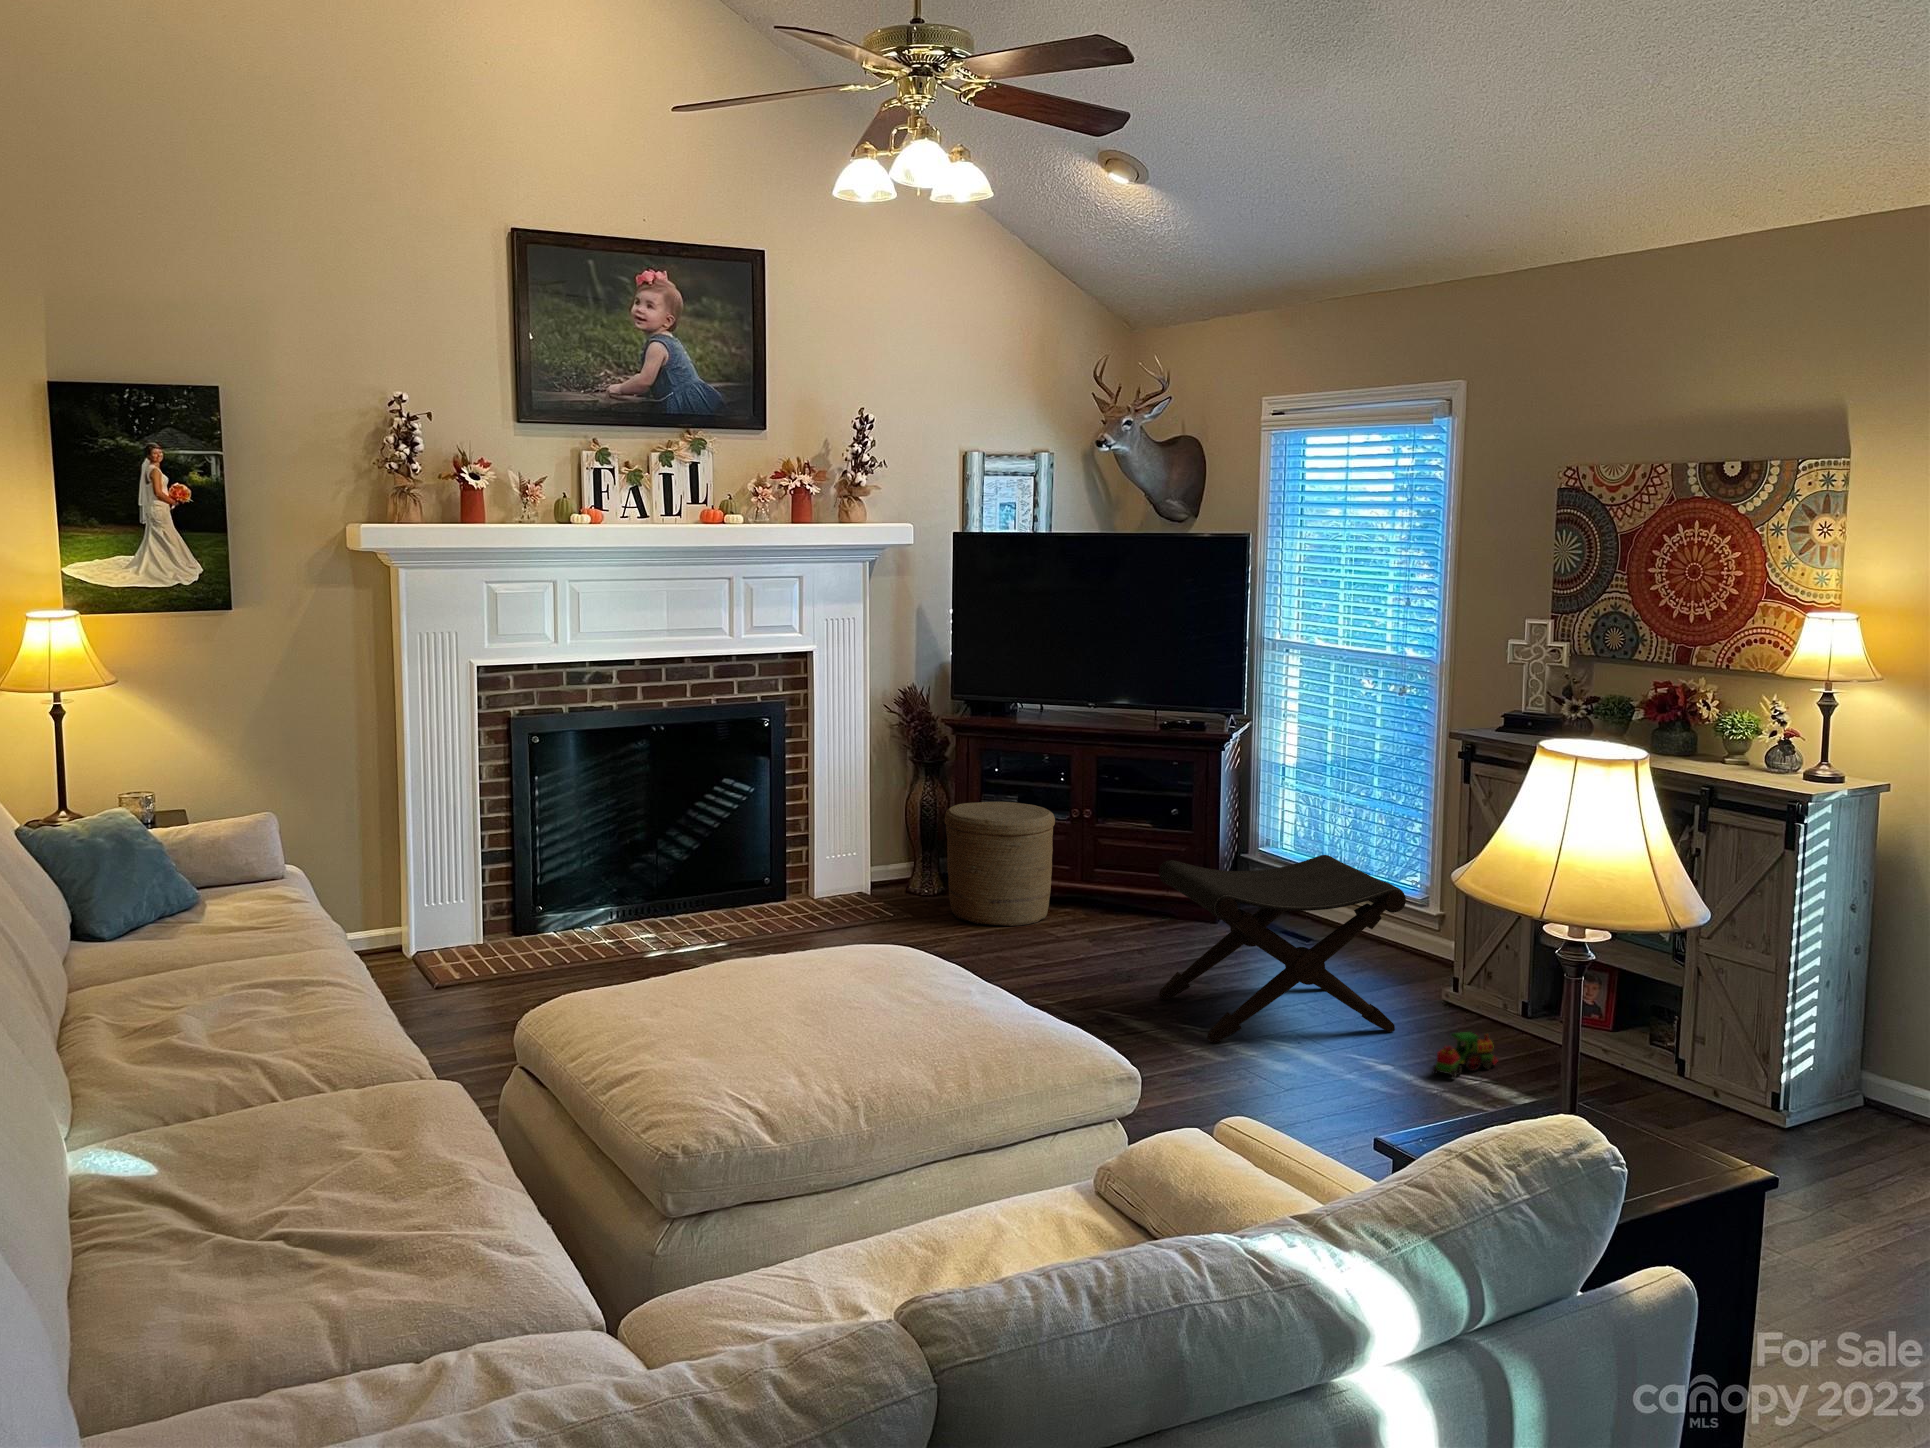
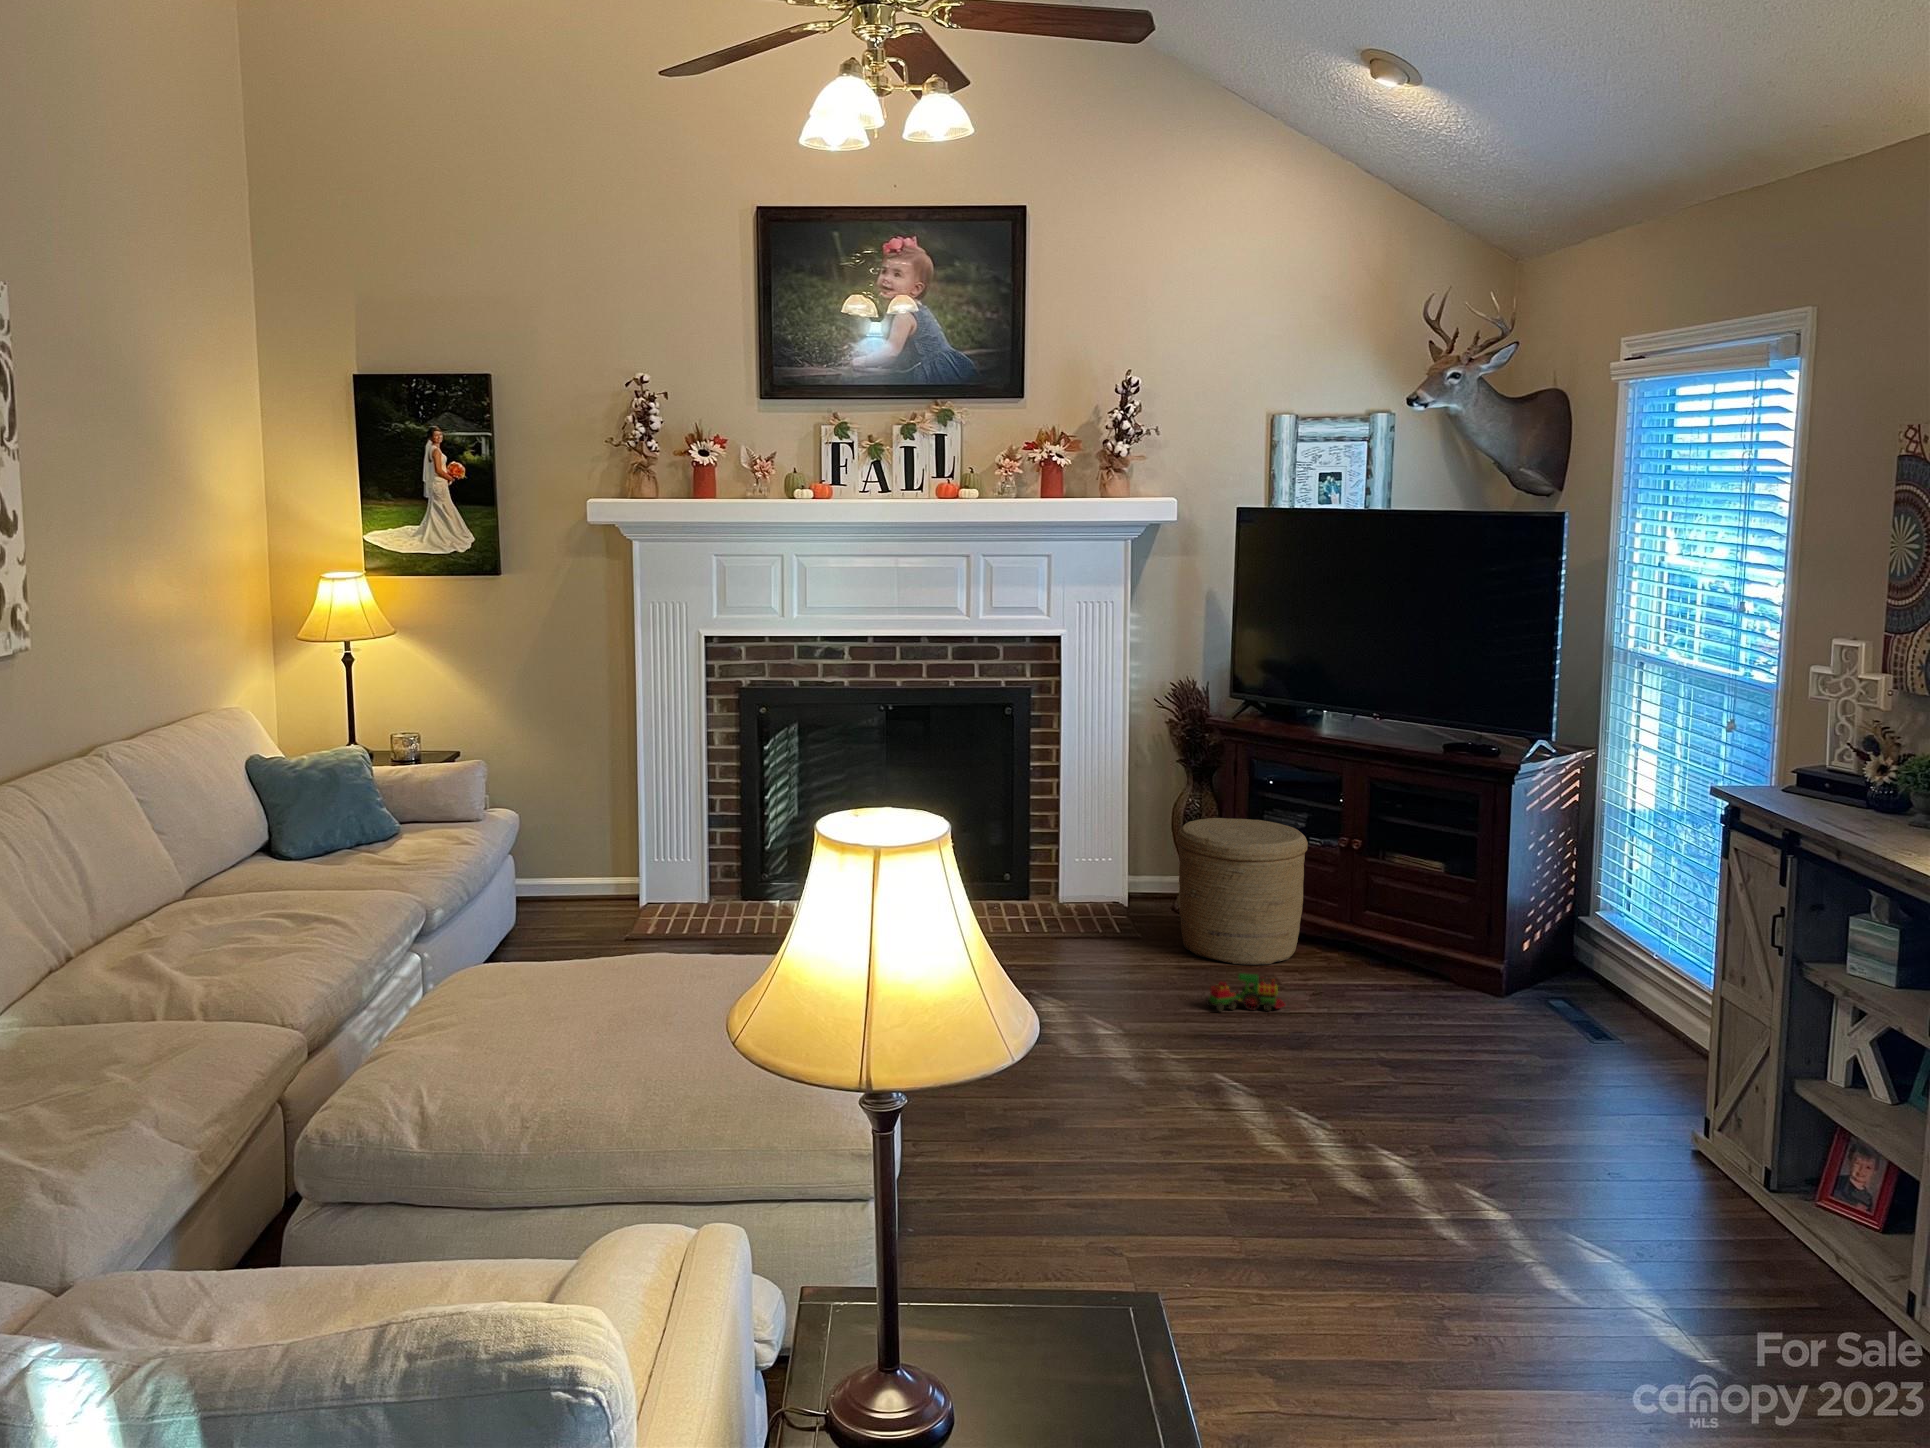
footstool: present [1159,855,1406,1043] -> none [1291,910,1571,1170]
toy train: present [1432,1032,1497,1078] -> present [1206,973,1285,1012]

